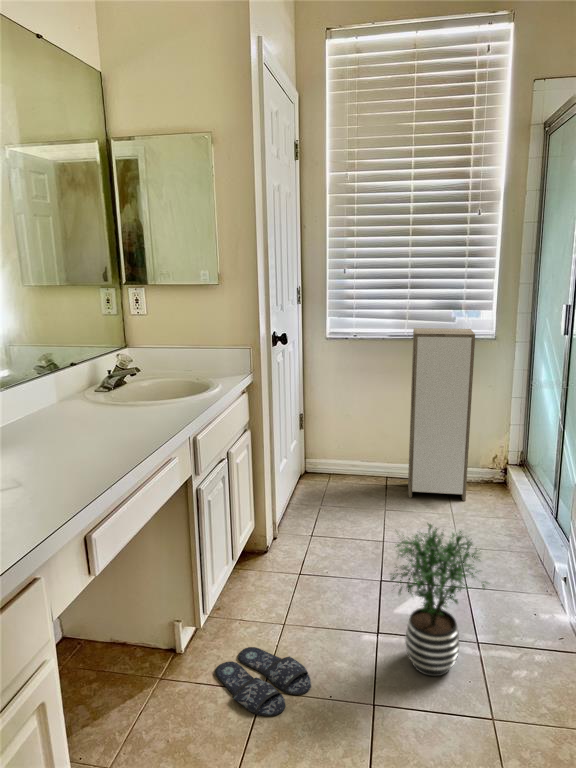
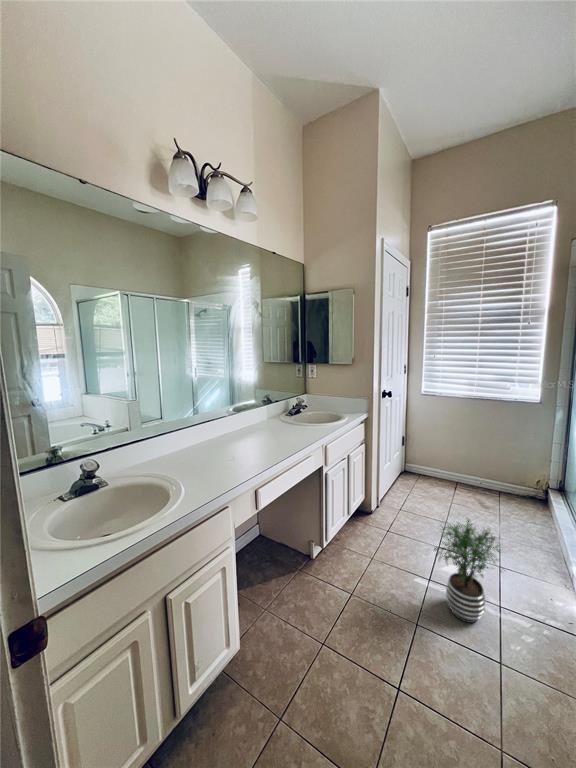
storage cabinet: present [408,328,475,501] -> none [470,393,522,507]
slippers: present [215,647,311,716] -> none [328,567,381,613]

